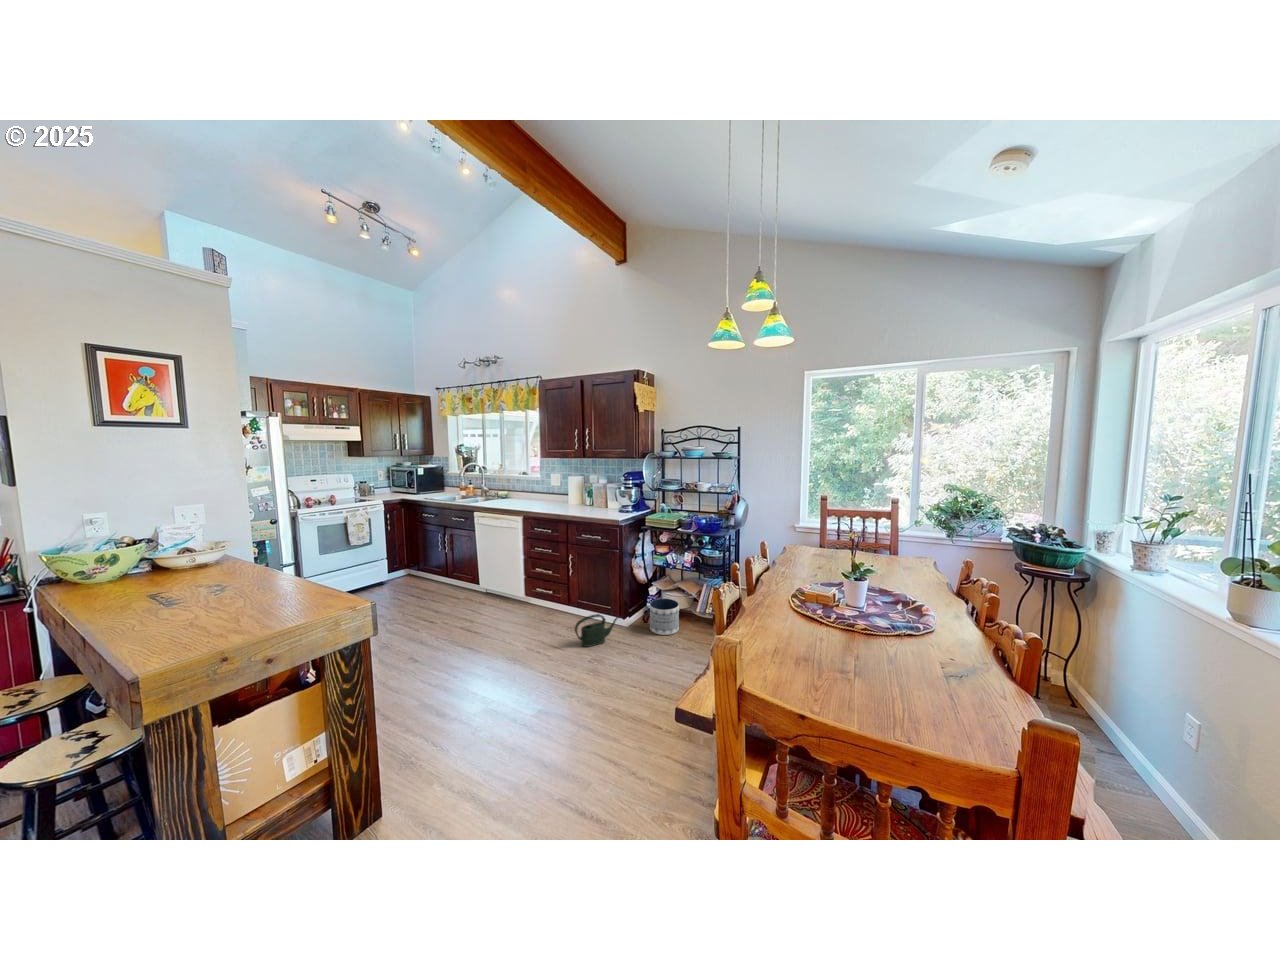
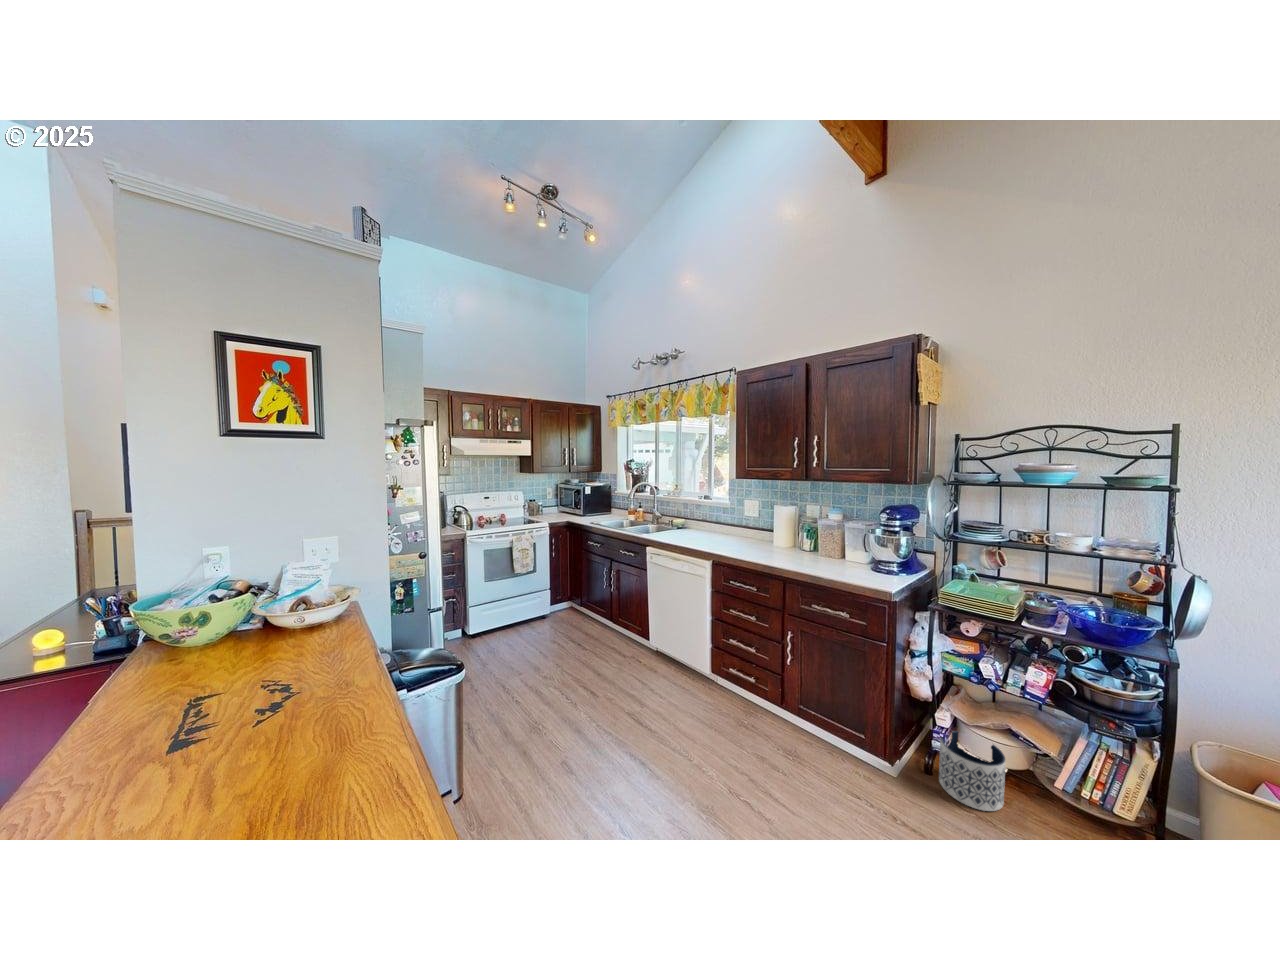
watering can: present [575,614,619,647] -> none [813,749,889,806]

